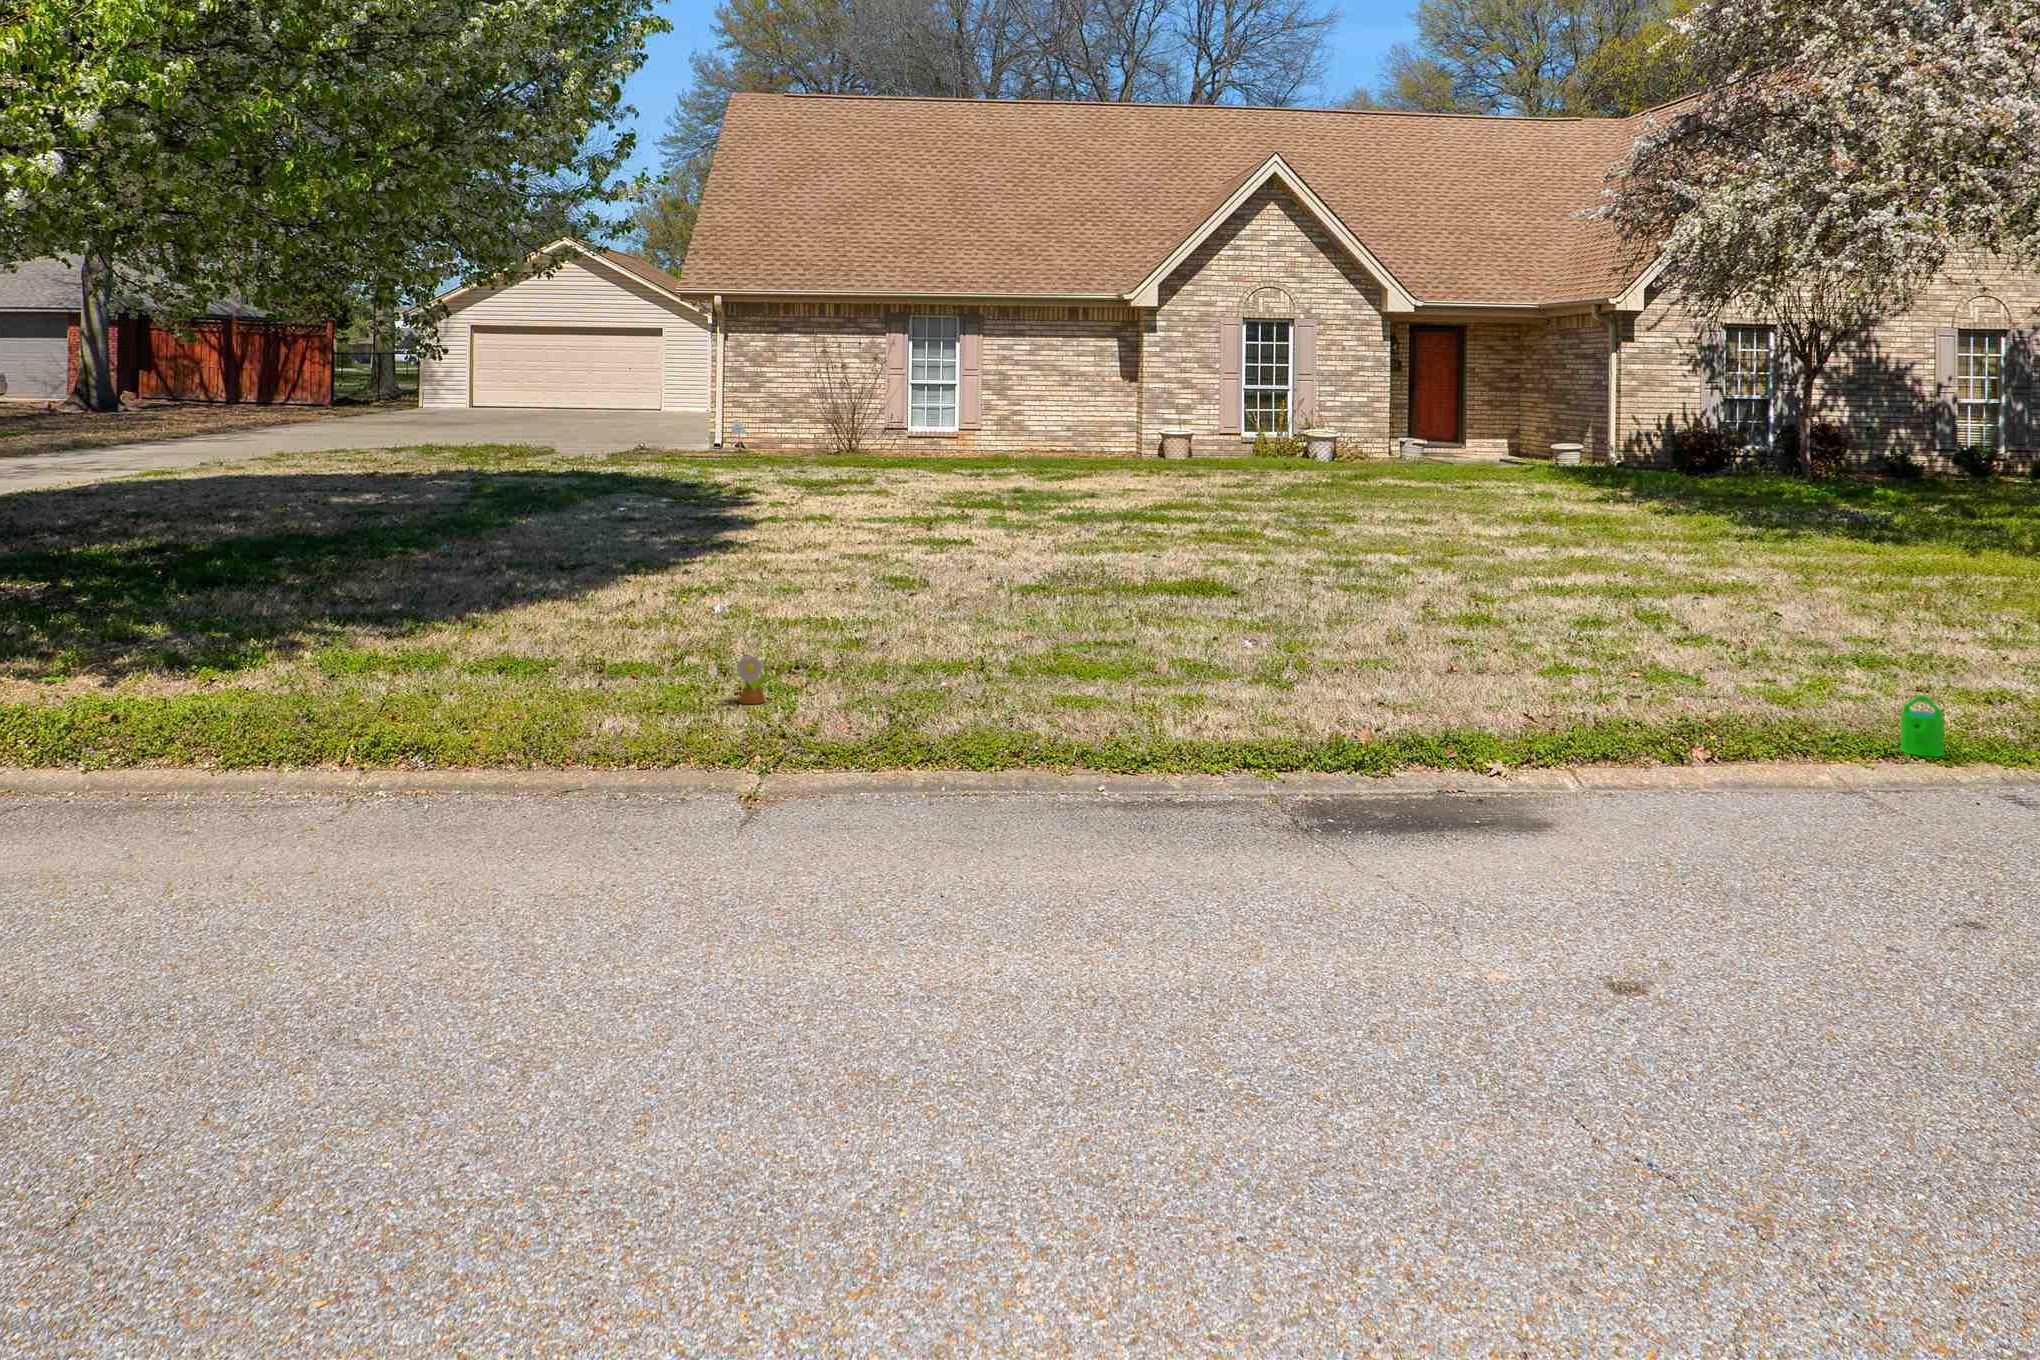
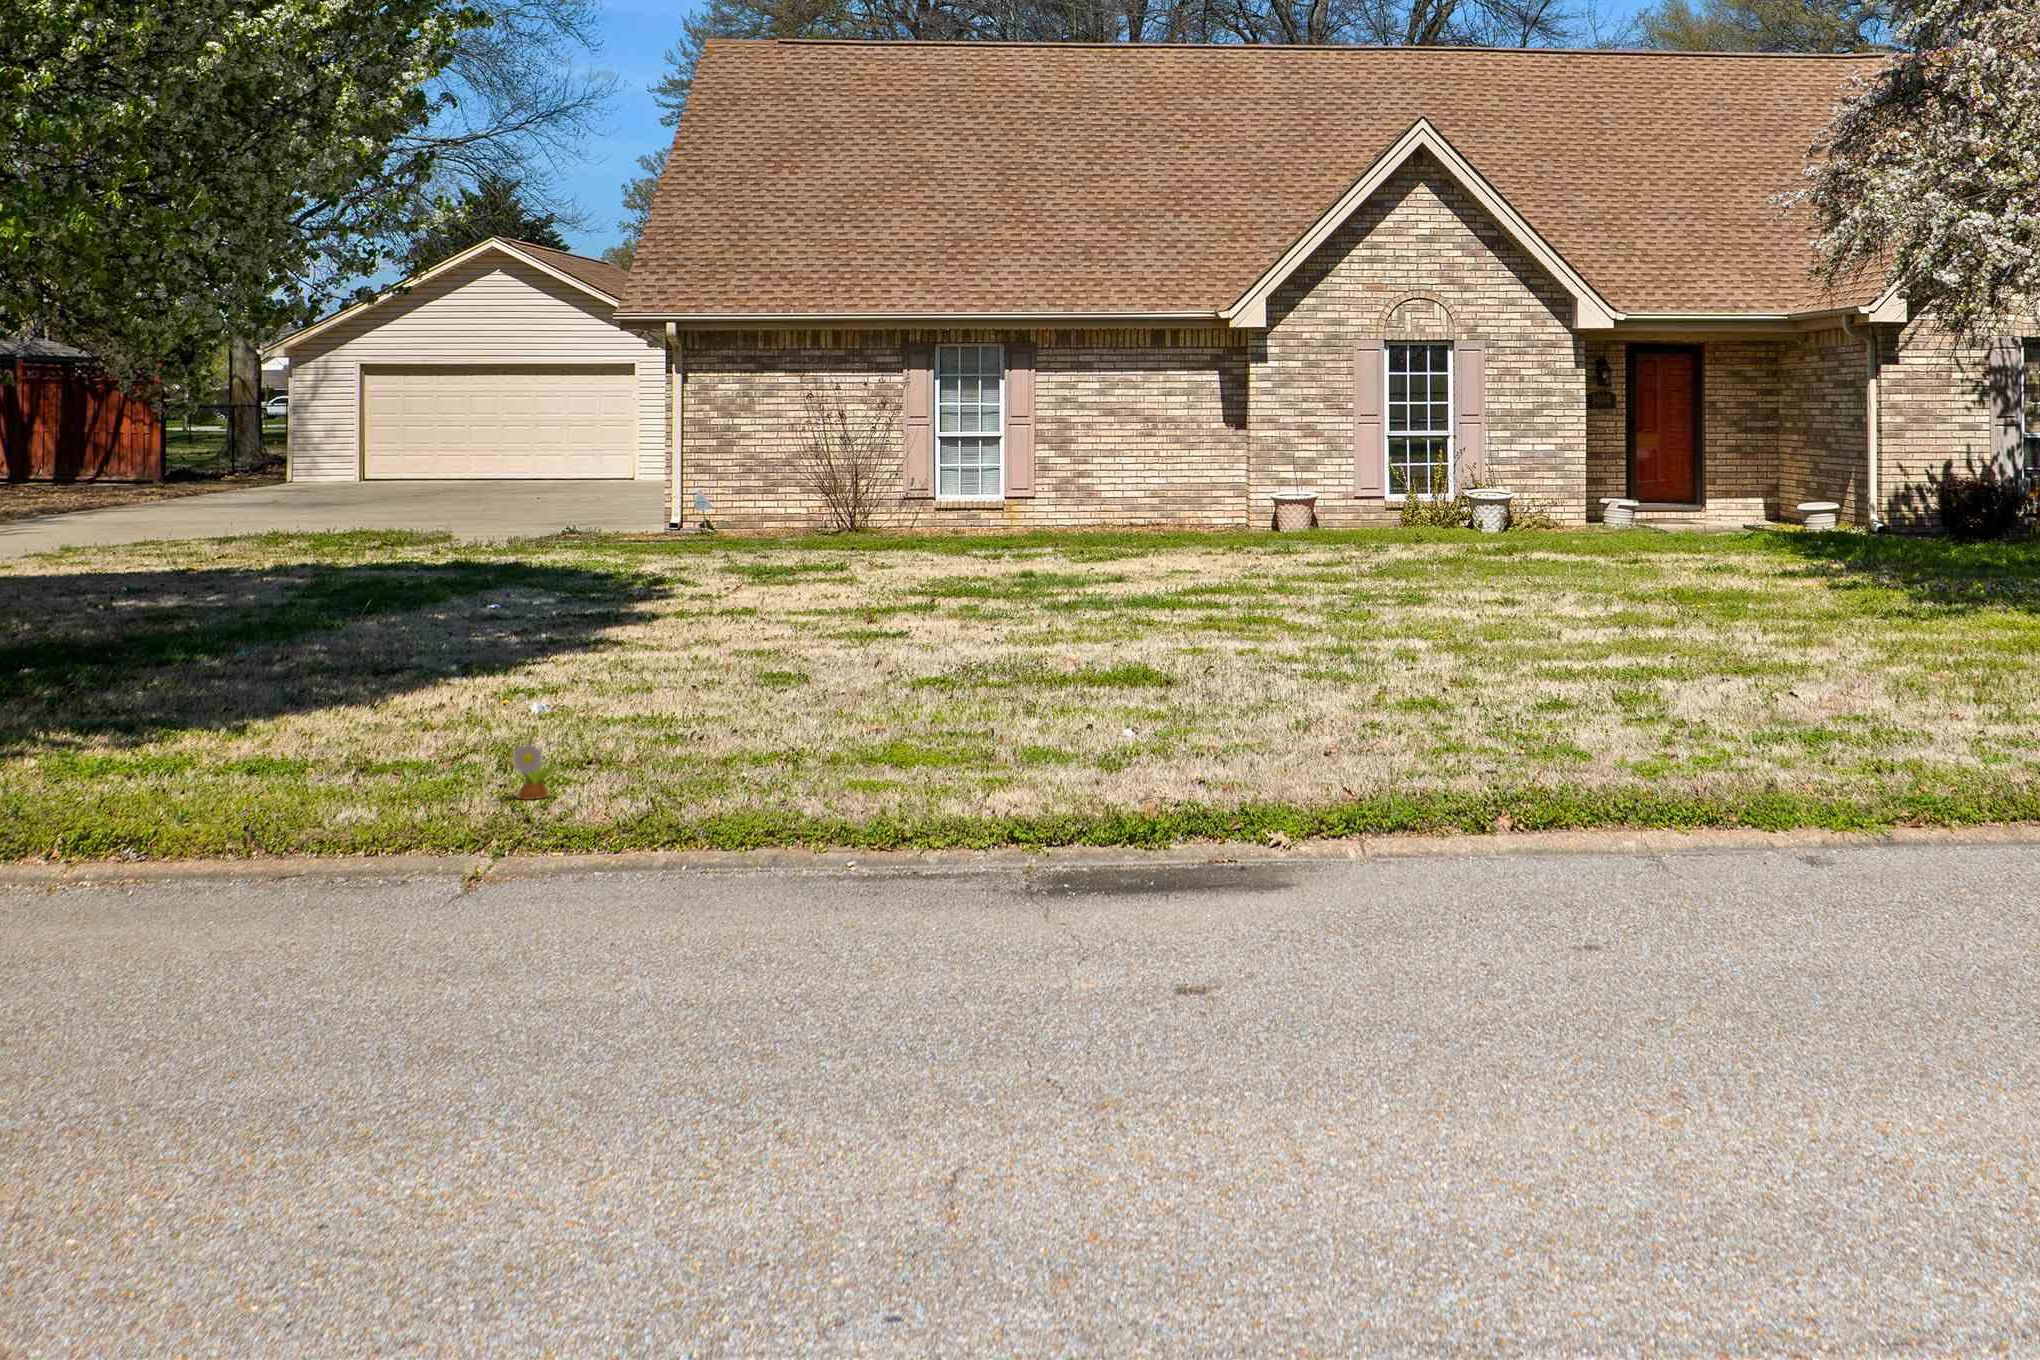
watering can: present [1899,695,1945,757] -> none [1771,756,1820,822]

